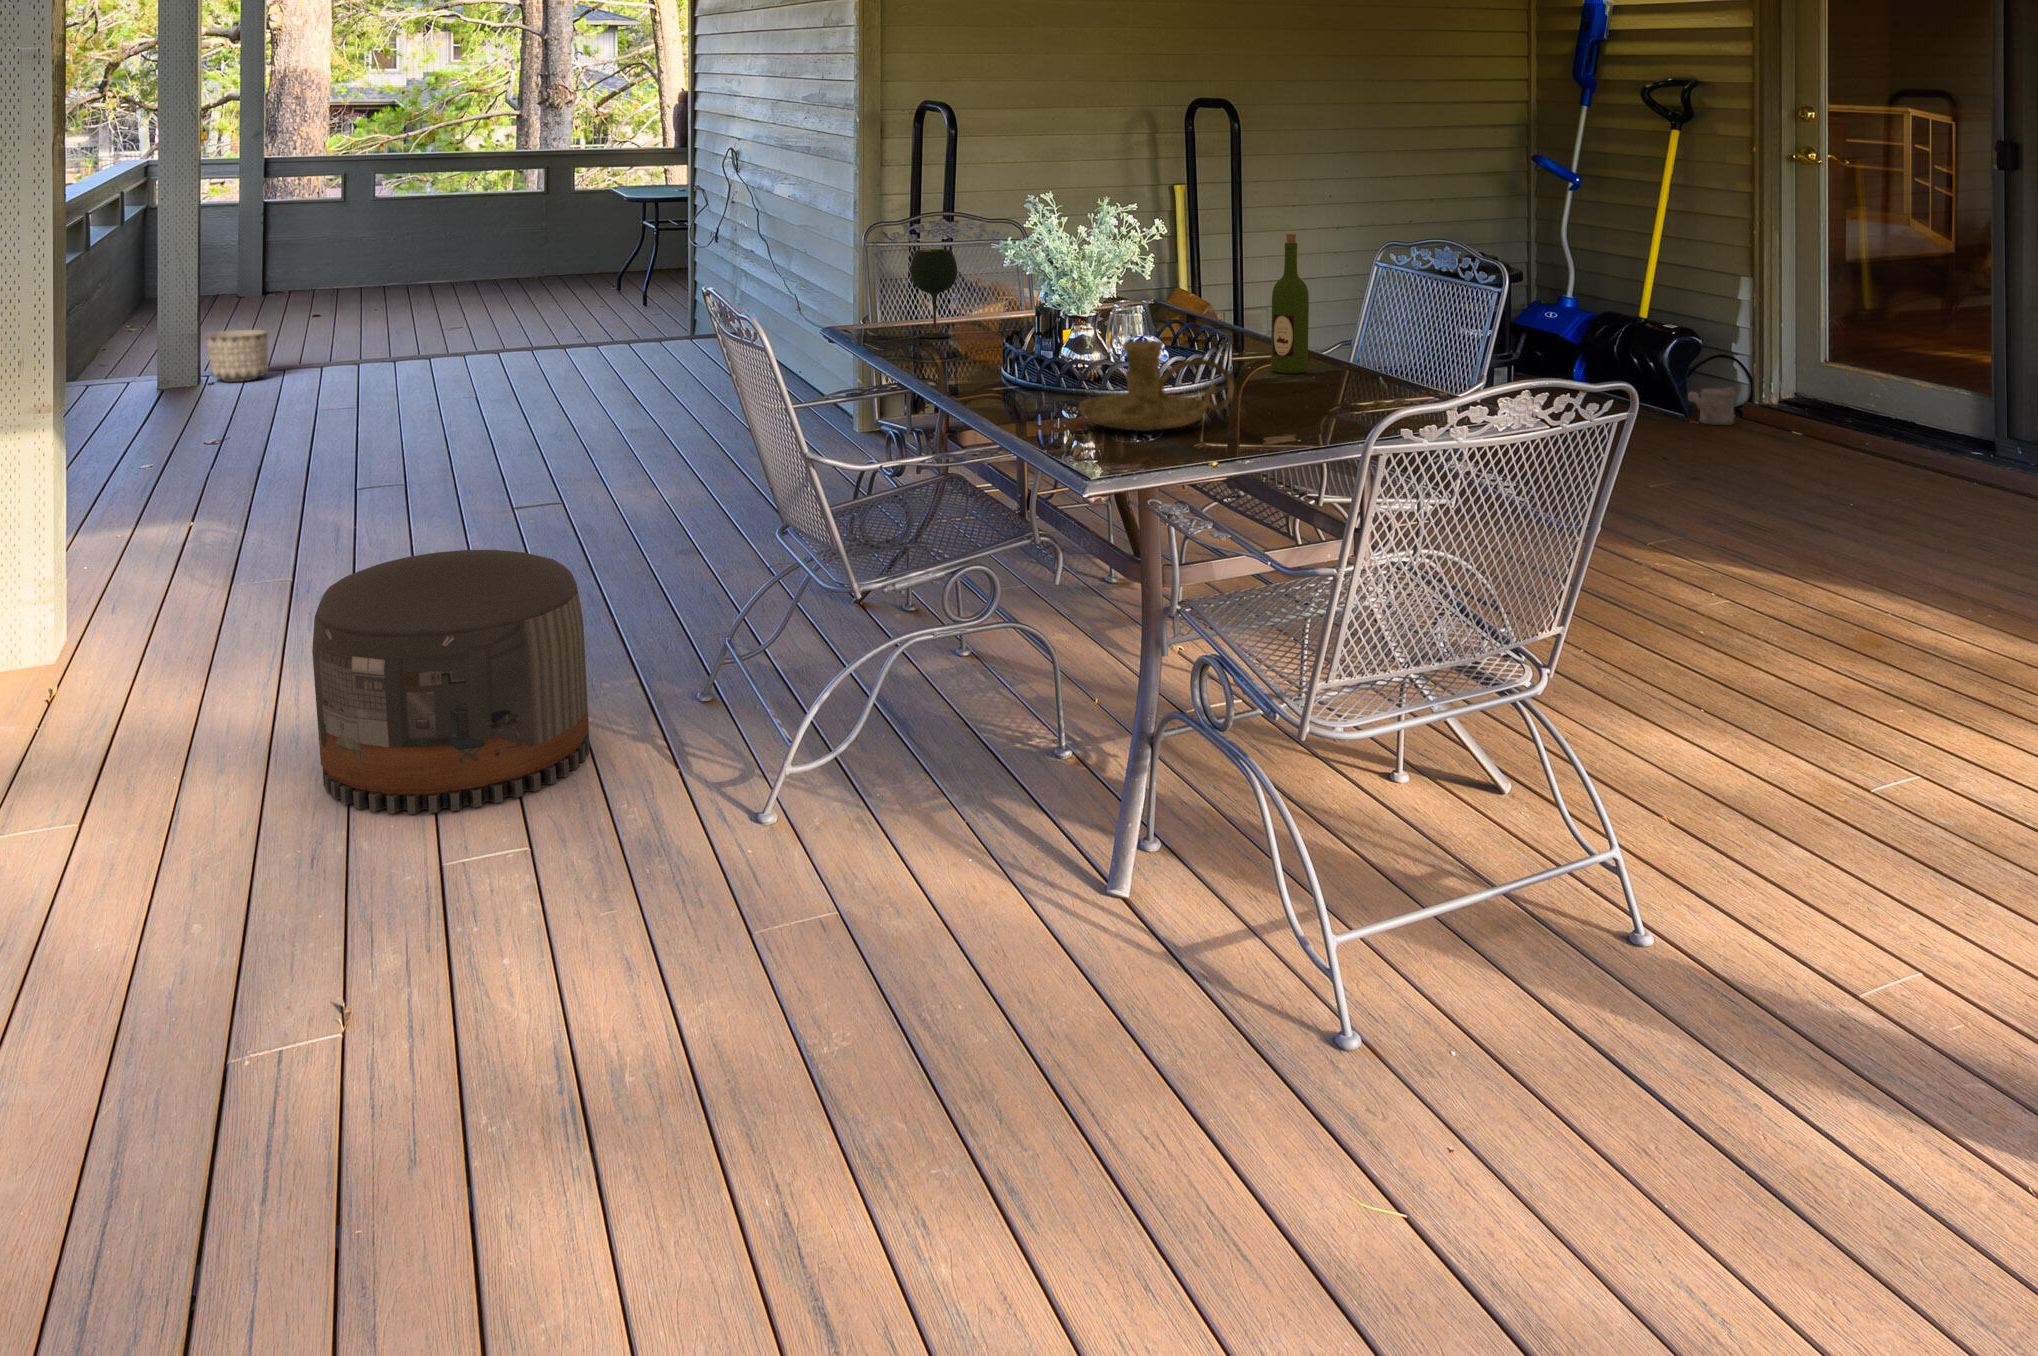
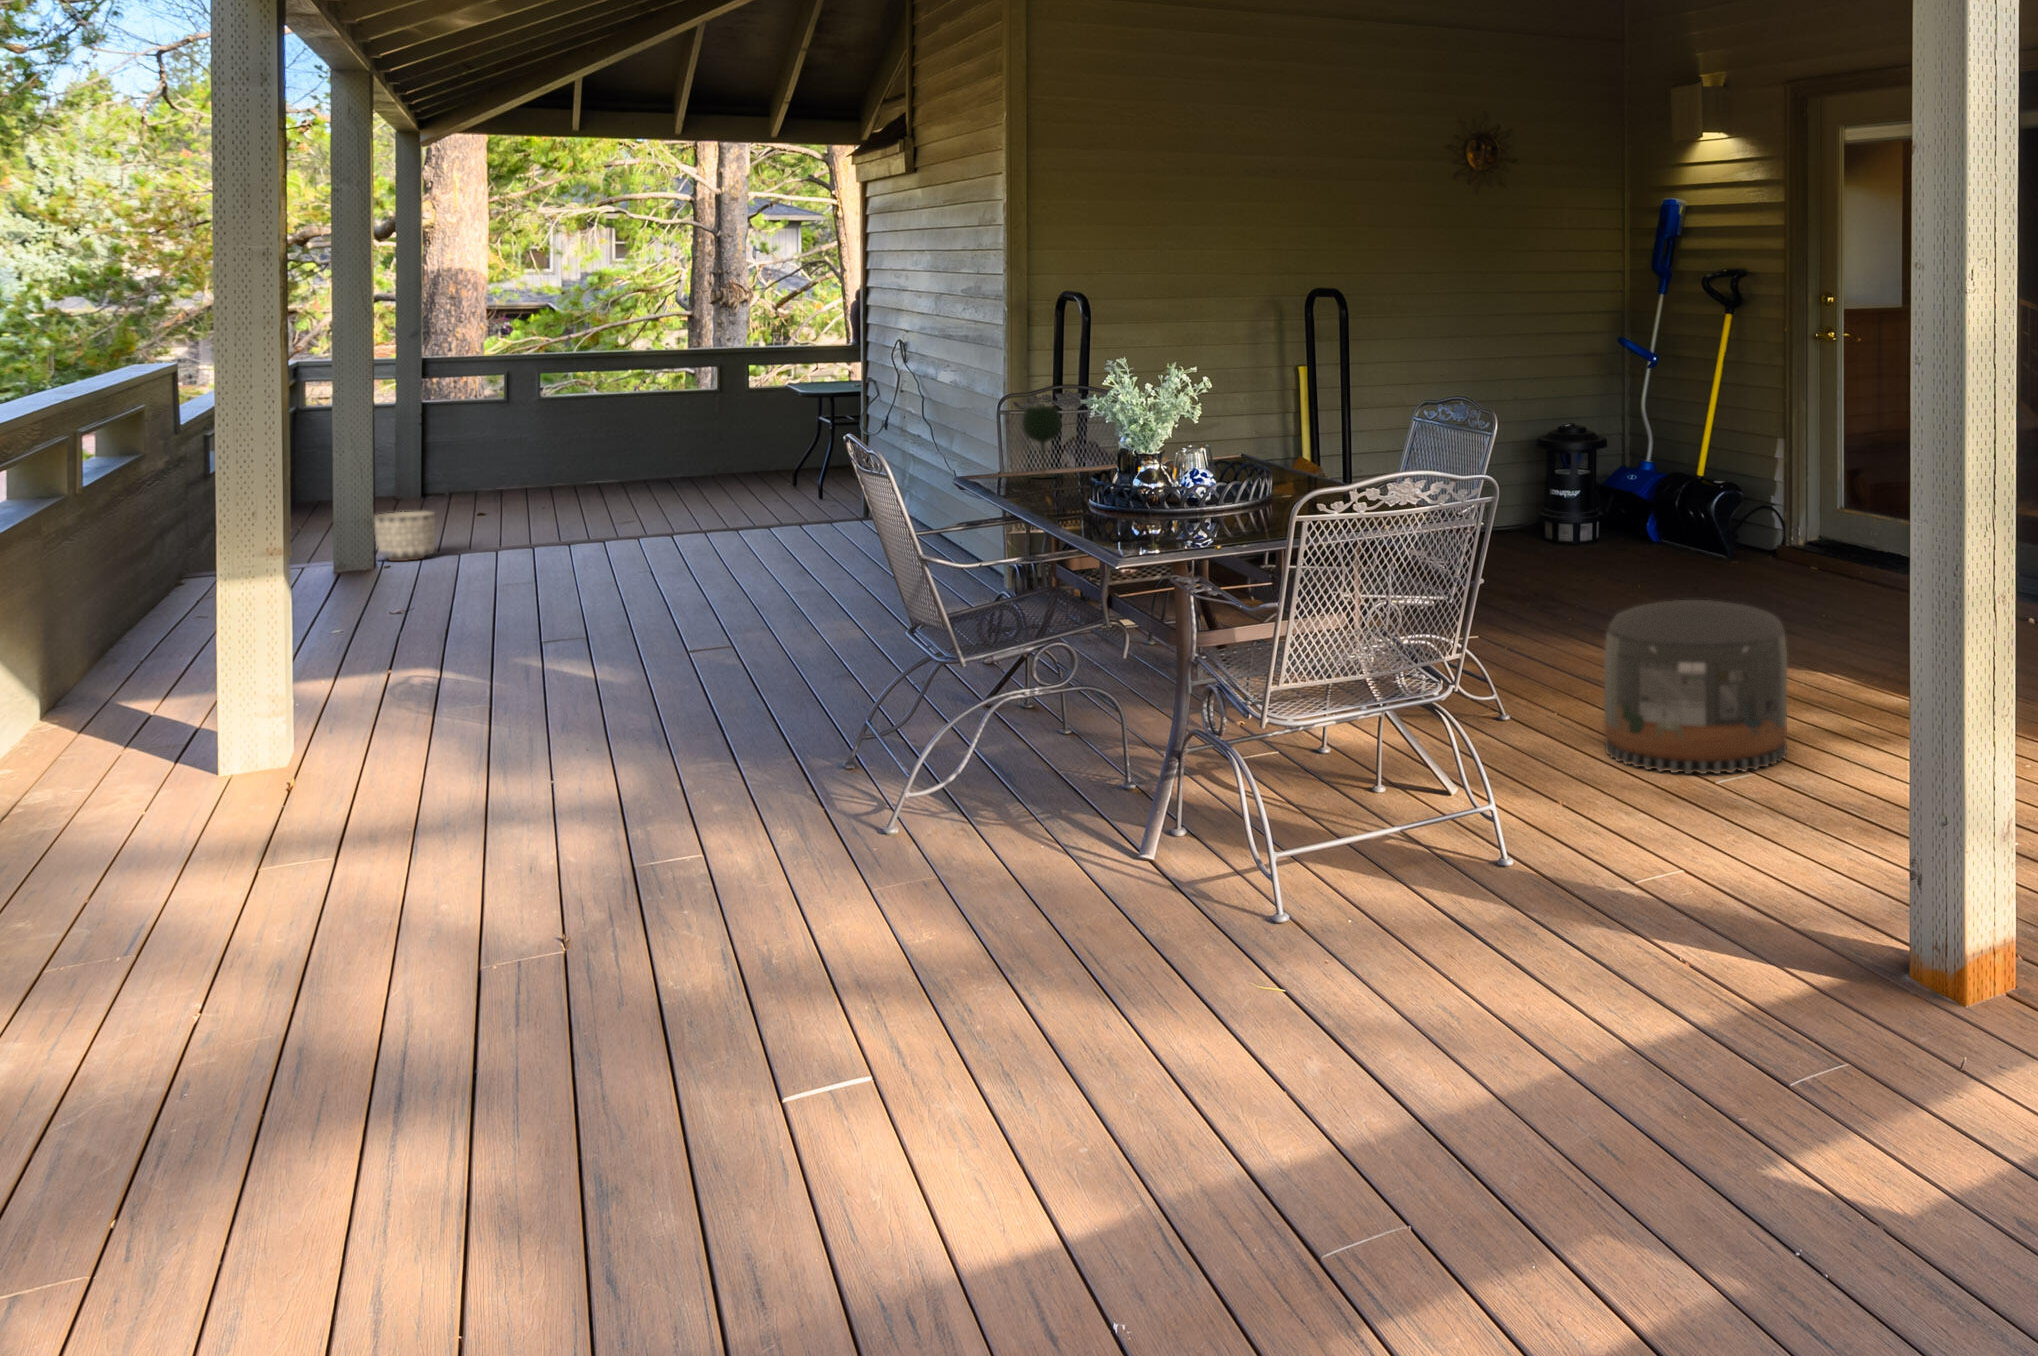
wine bottle: present [1271,234,1309,373] -> none [1298,384,1327,493]
candle holder: present [1079,340,1234,431] -> none [1120,456,1238,521]
watering can: present [1688,387,1736,425] -> none [1736,532,1781,564]
pouf: present [312,550,590,814] -> present [1604,600,1787,774]

